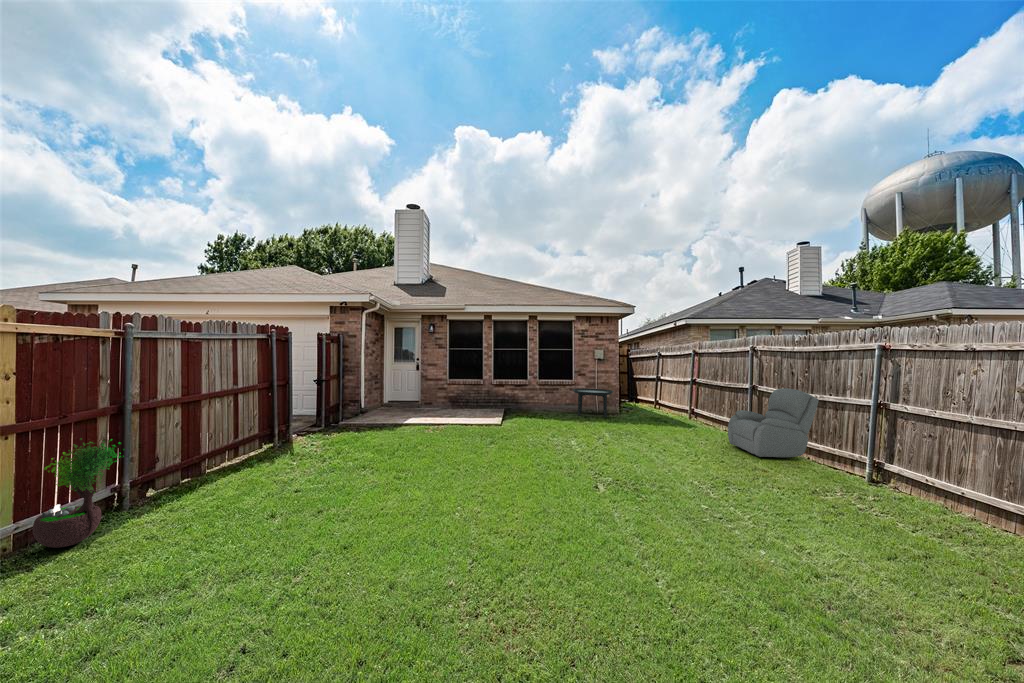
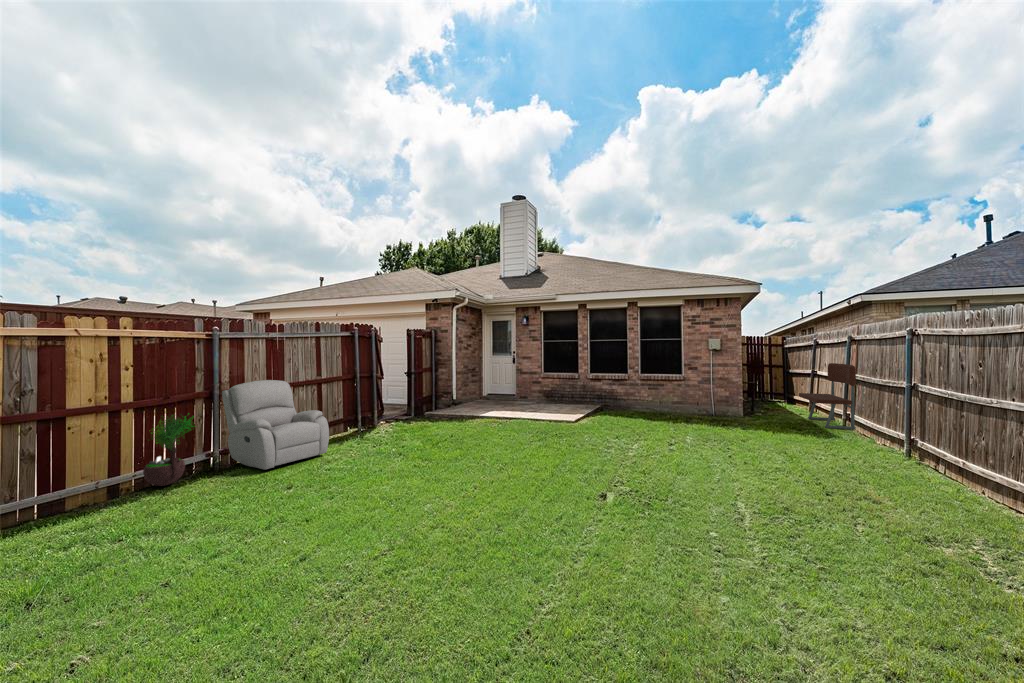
bench: none [660,371,703,420] -> present [799,363,856,430]
round table: present [573,388,614,417] -> none [674,384,727,419]
chair: present [728,388,819,457] -> present [222,380,329,470]

